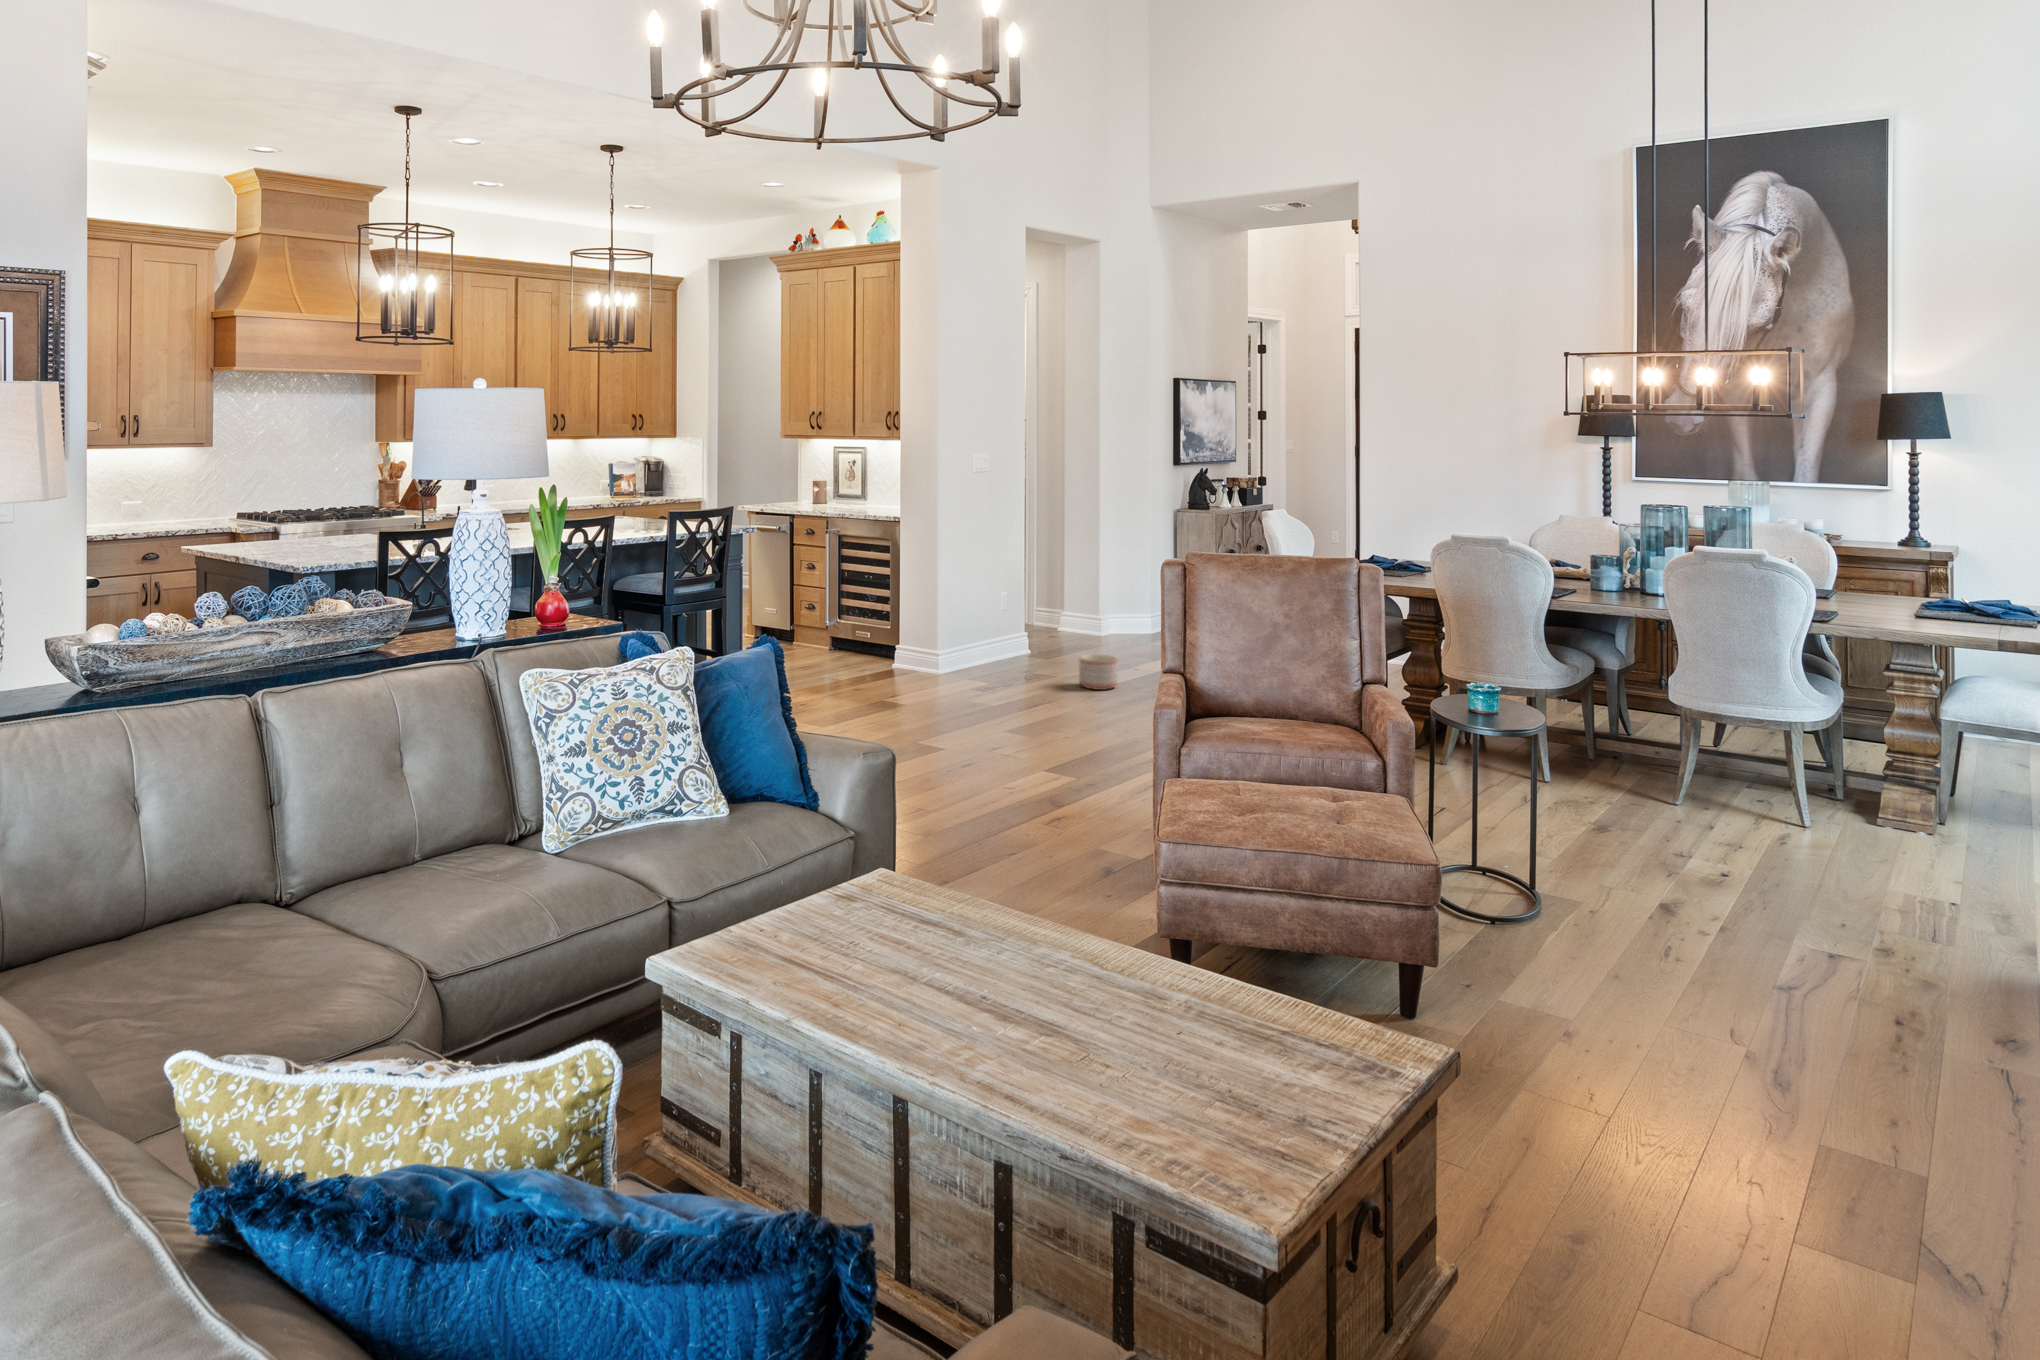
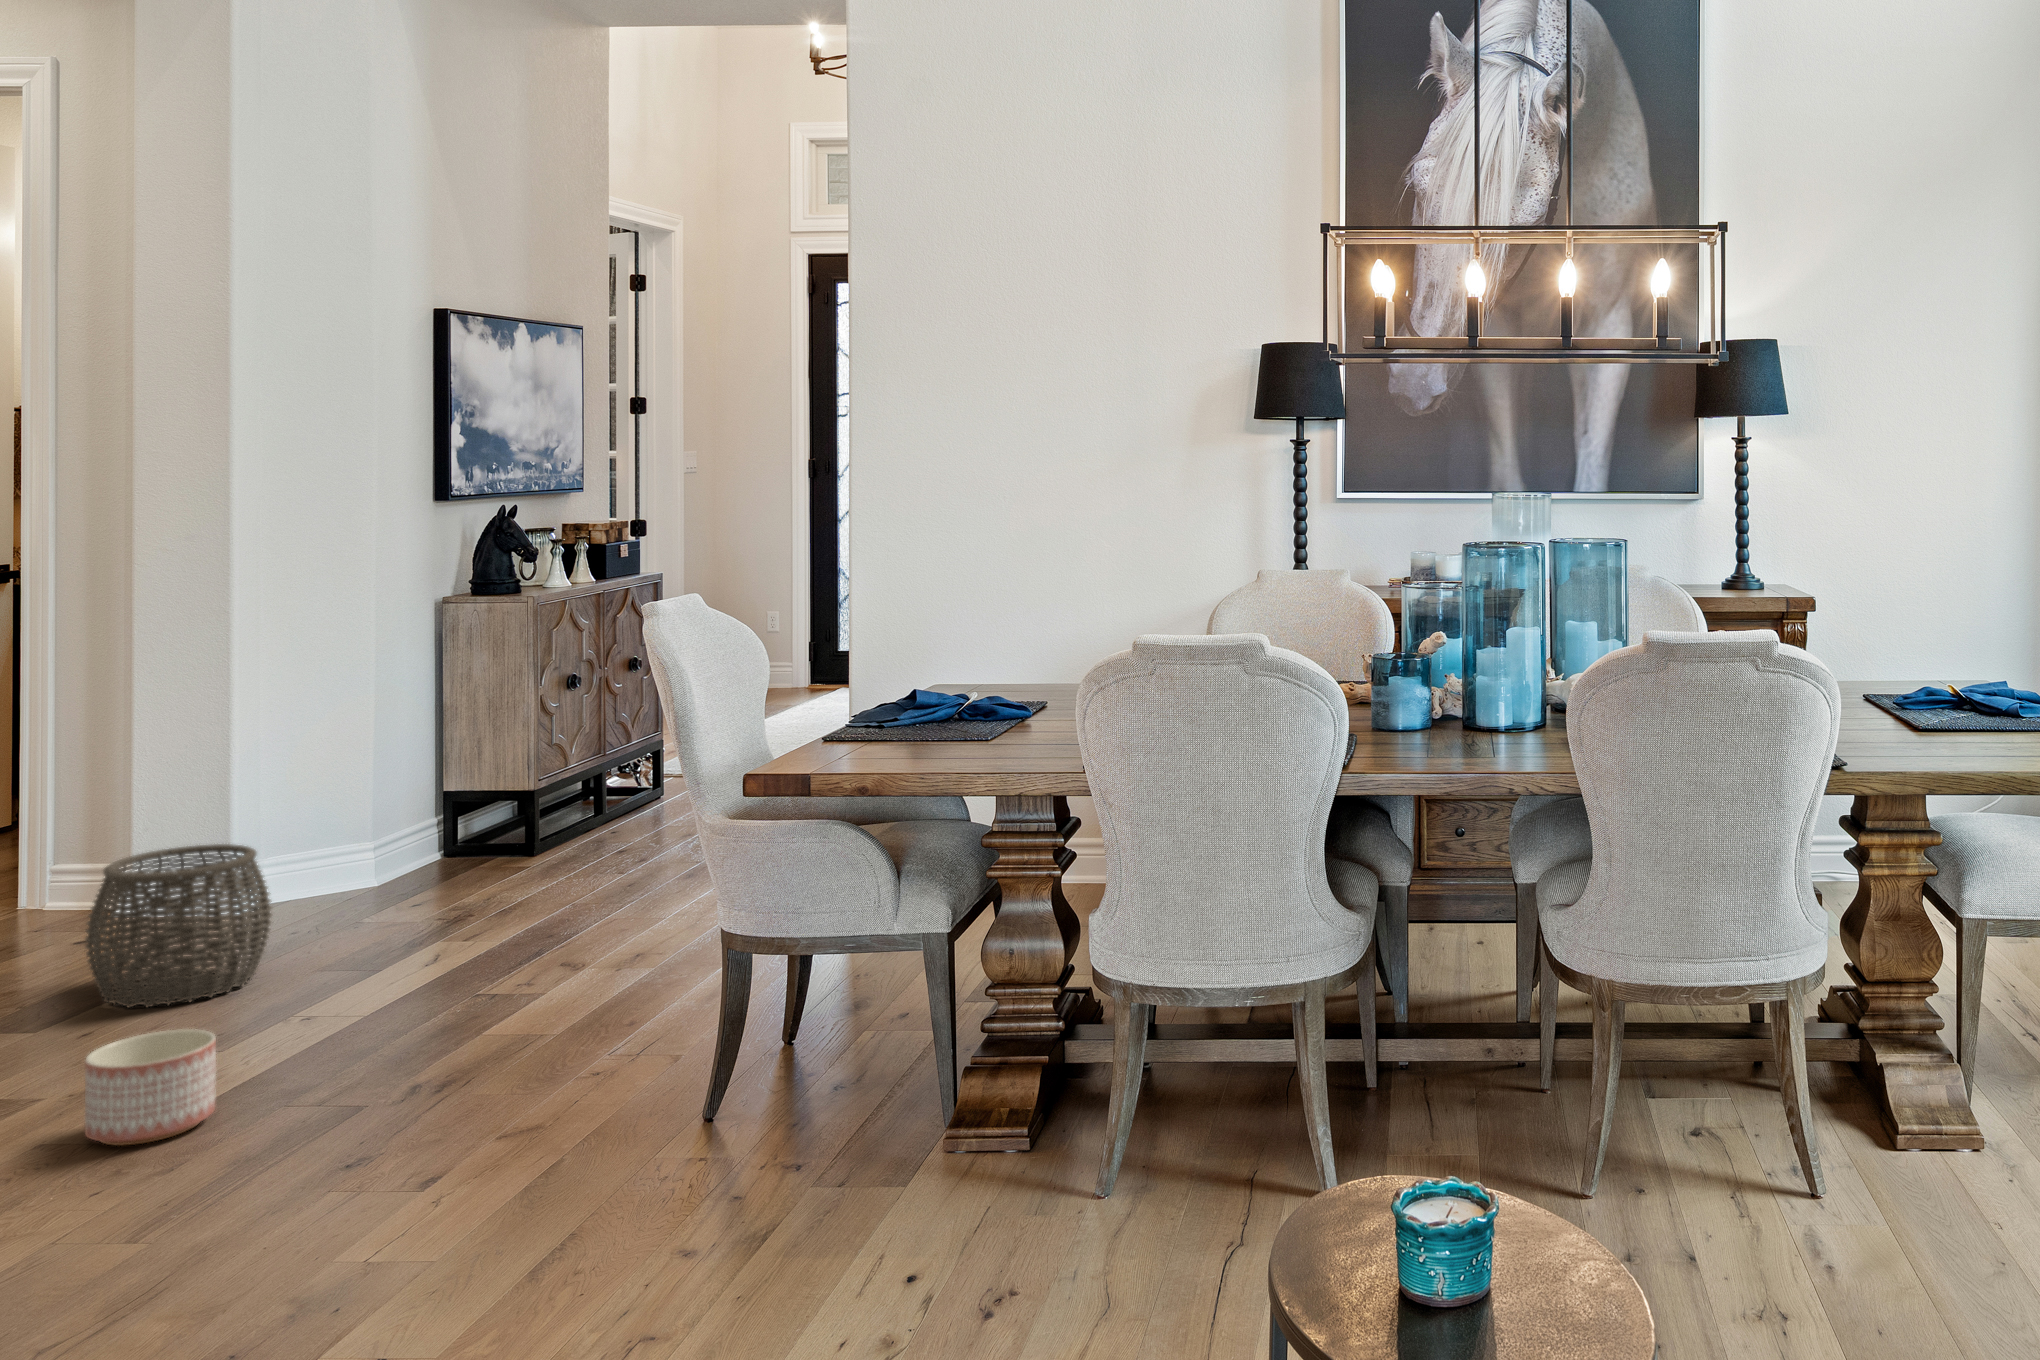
woven basket: none [1062,599,1123,657] -> present [85,844,272,1008]

